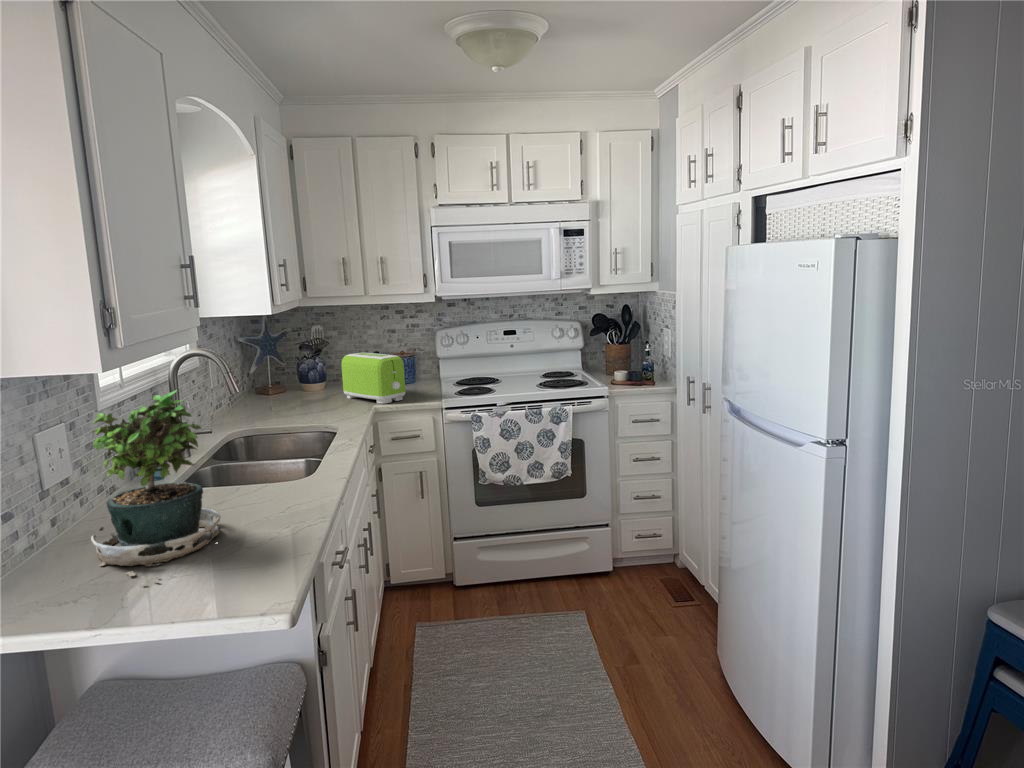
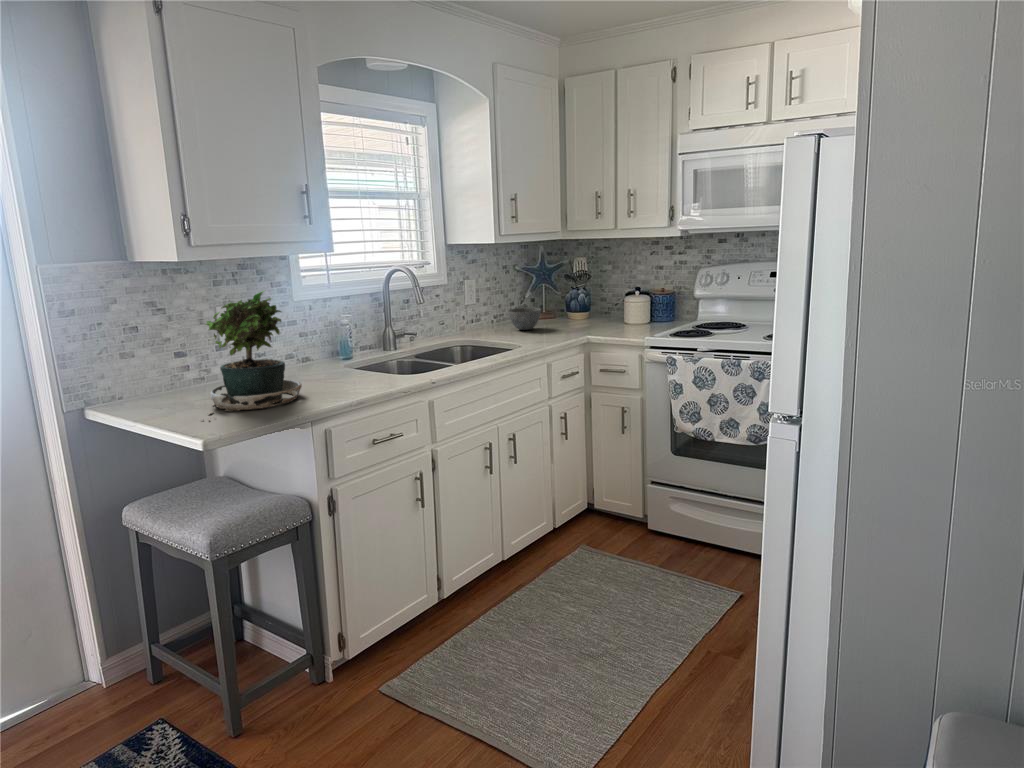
toaster: present [341,352,405,404] -> none [581,285,626,335]
bowl: none [268,382,307,408] -> present [508,307,541,330]

